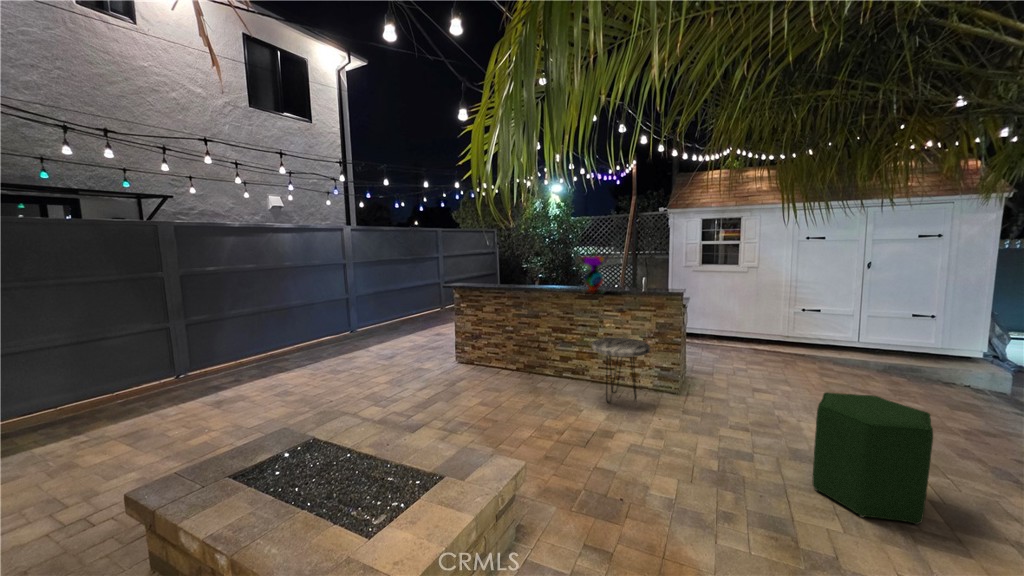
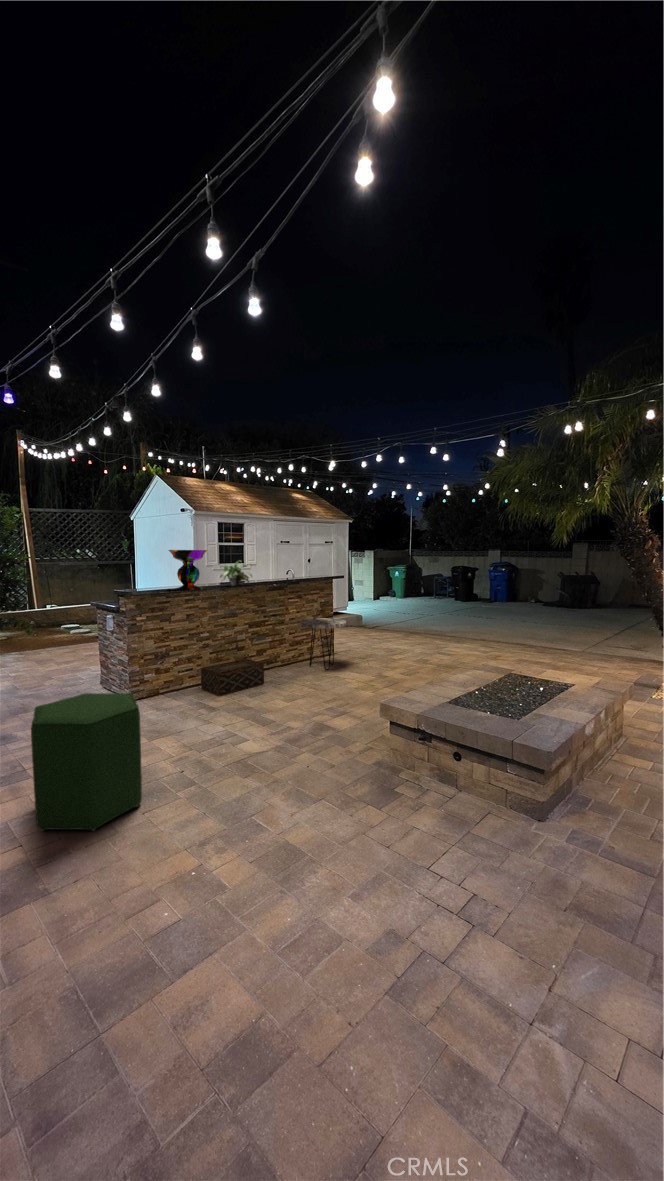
decorative bowl: present [578,256,610,294] -> present [169,550,207,591]
potted plant: none [533,266,566,290] -> present [219,560,252,586]
woven basket: none [487,354,542,386] -> present [201,659,264,696]
ottoman: present [813,392,933,524] -> present [31,693,142,831]

